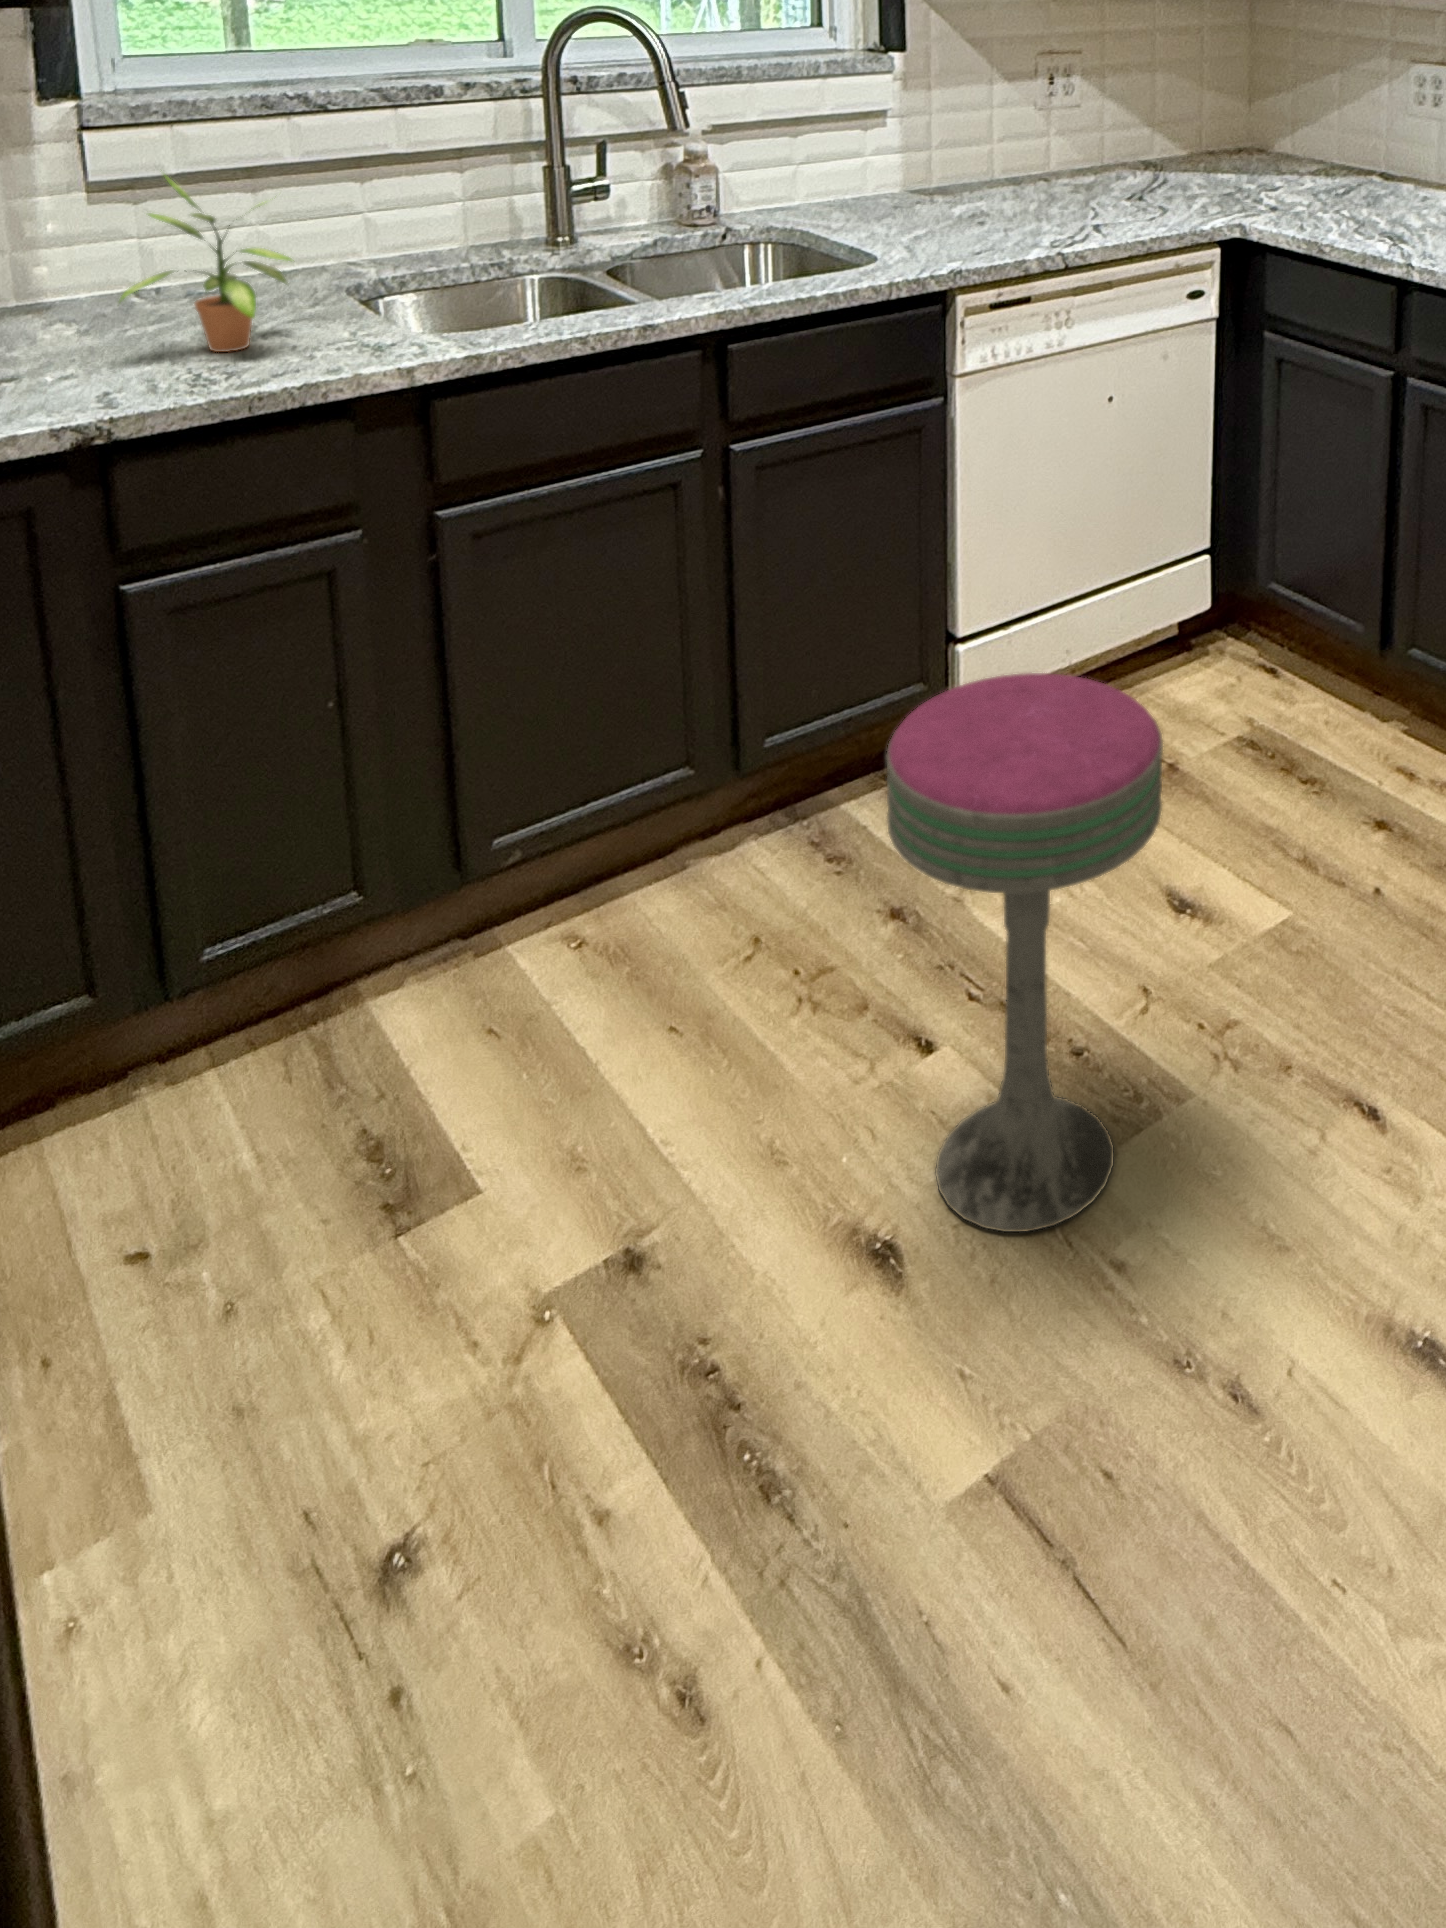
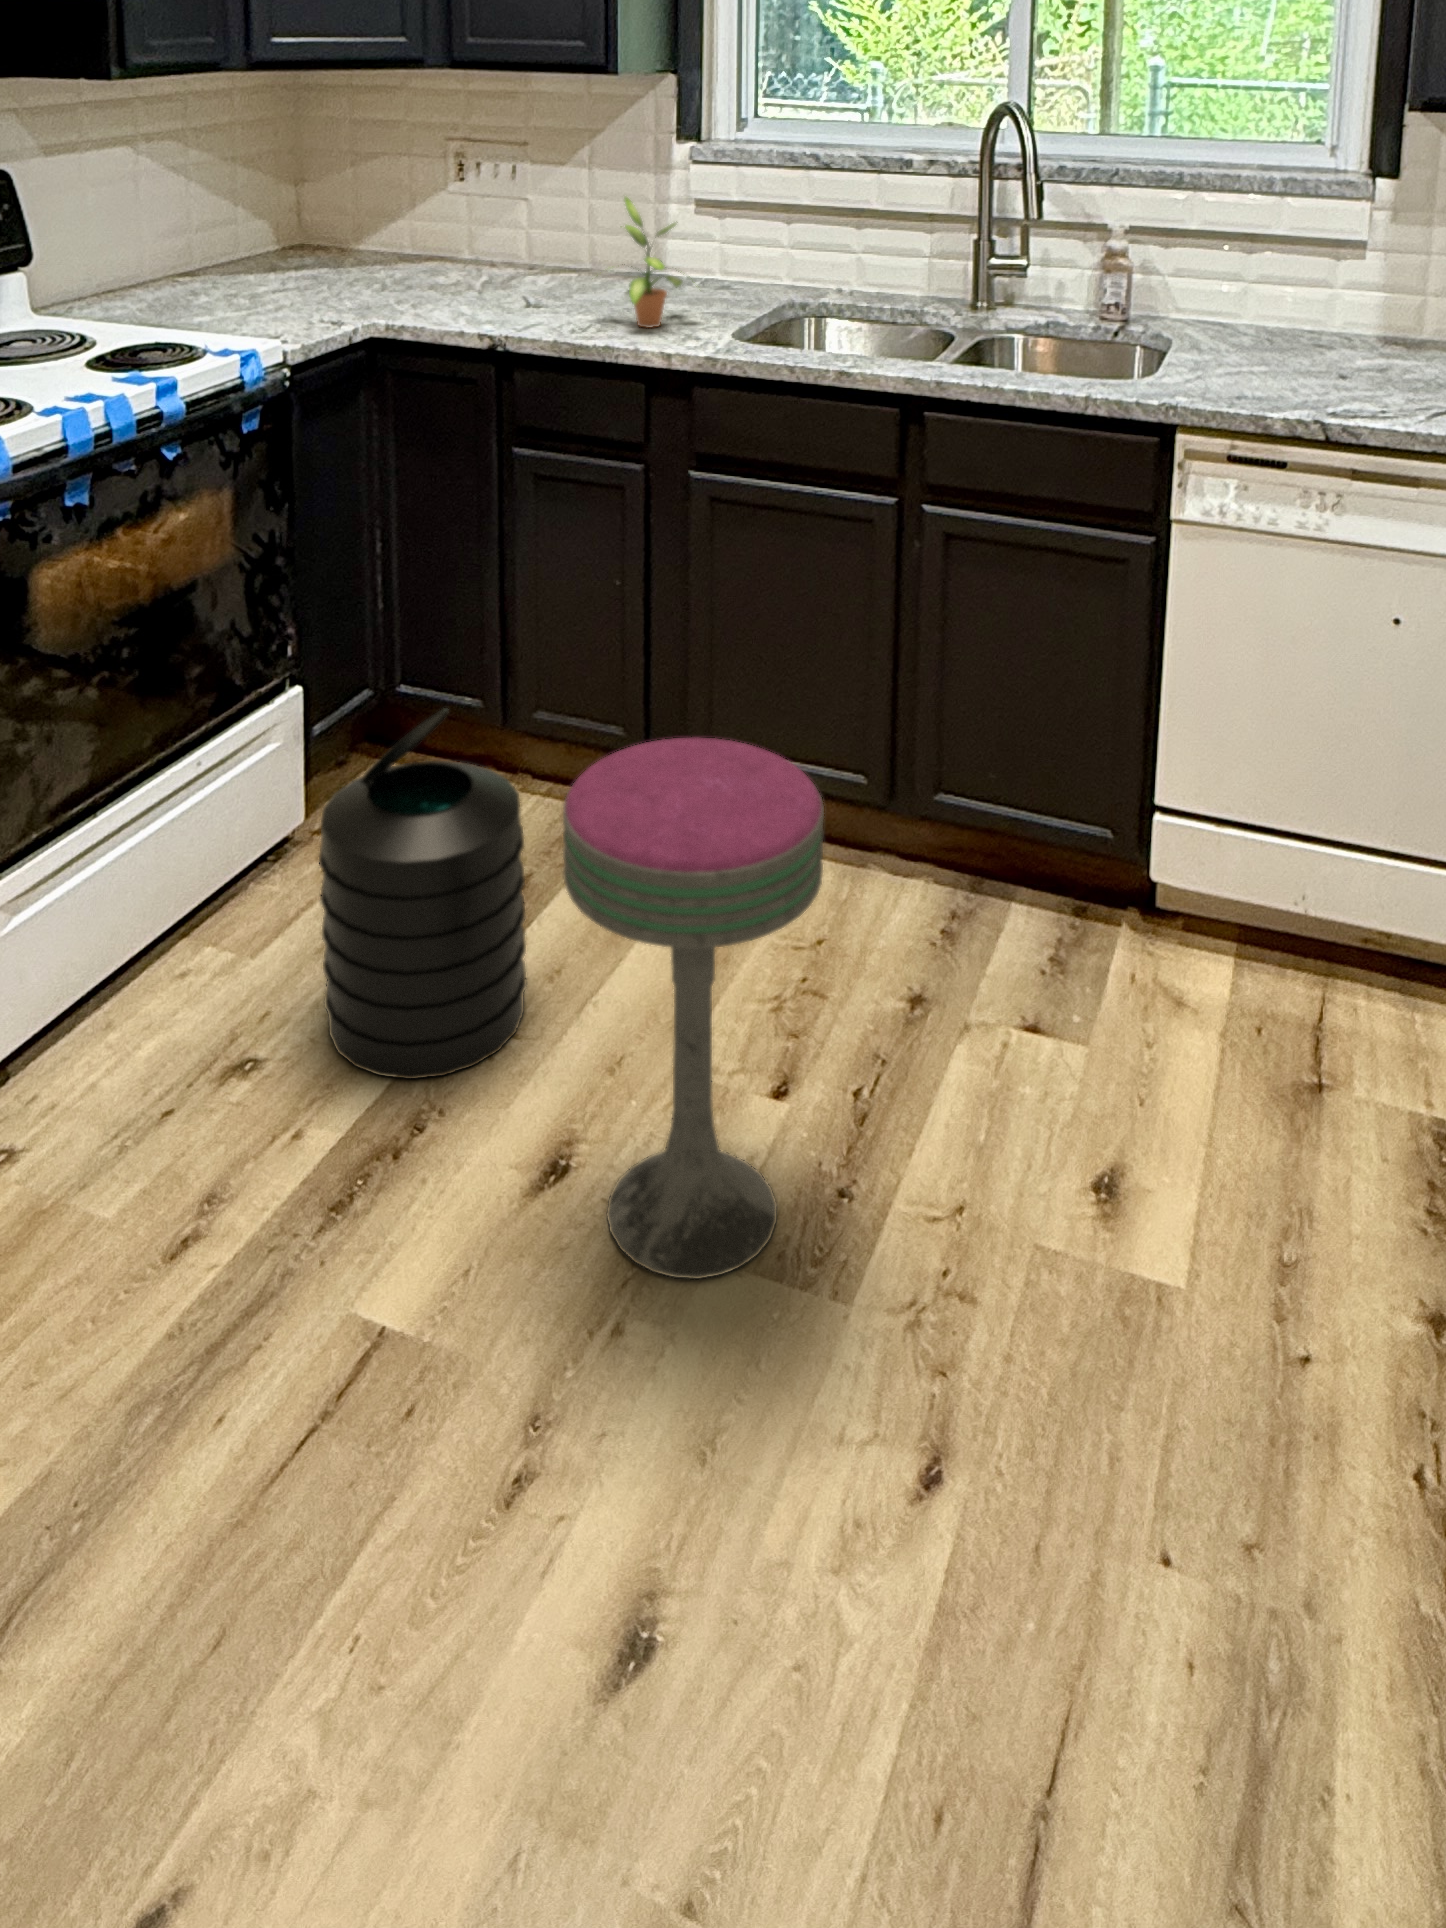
trash can: none [333,887,657,1436] -> present [319,709,526,1079]

